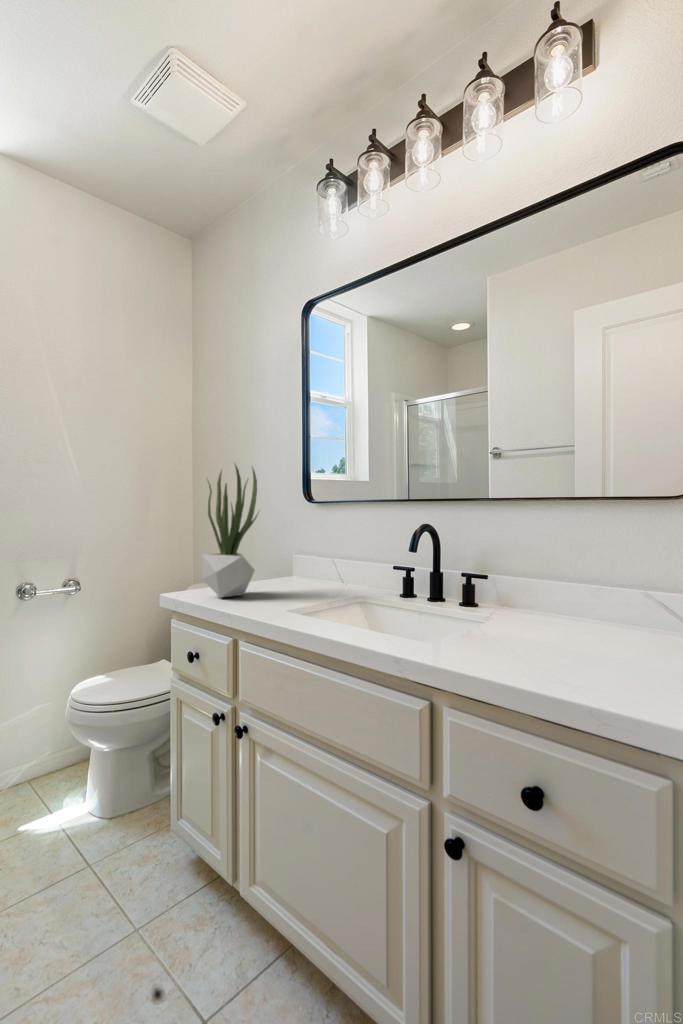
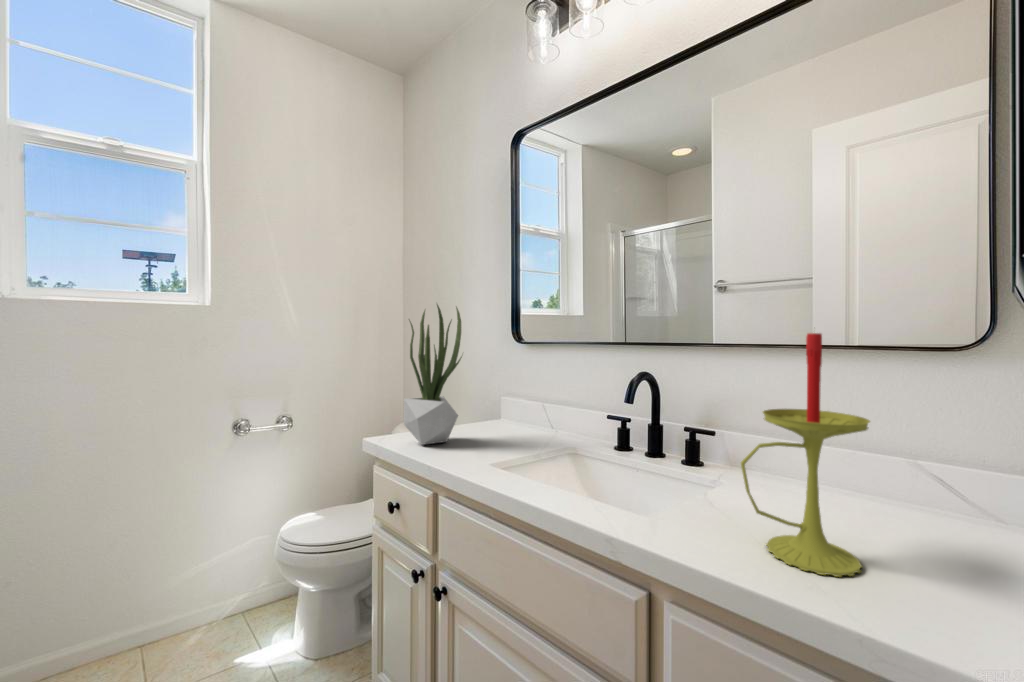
candle: none [500,477,598,673] -> present [741,333,870,577]

